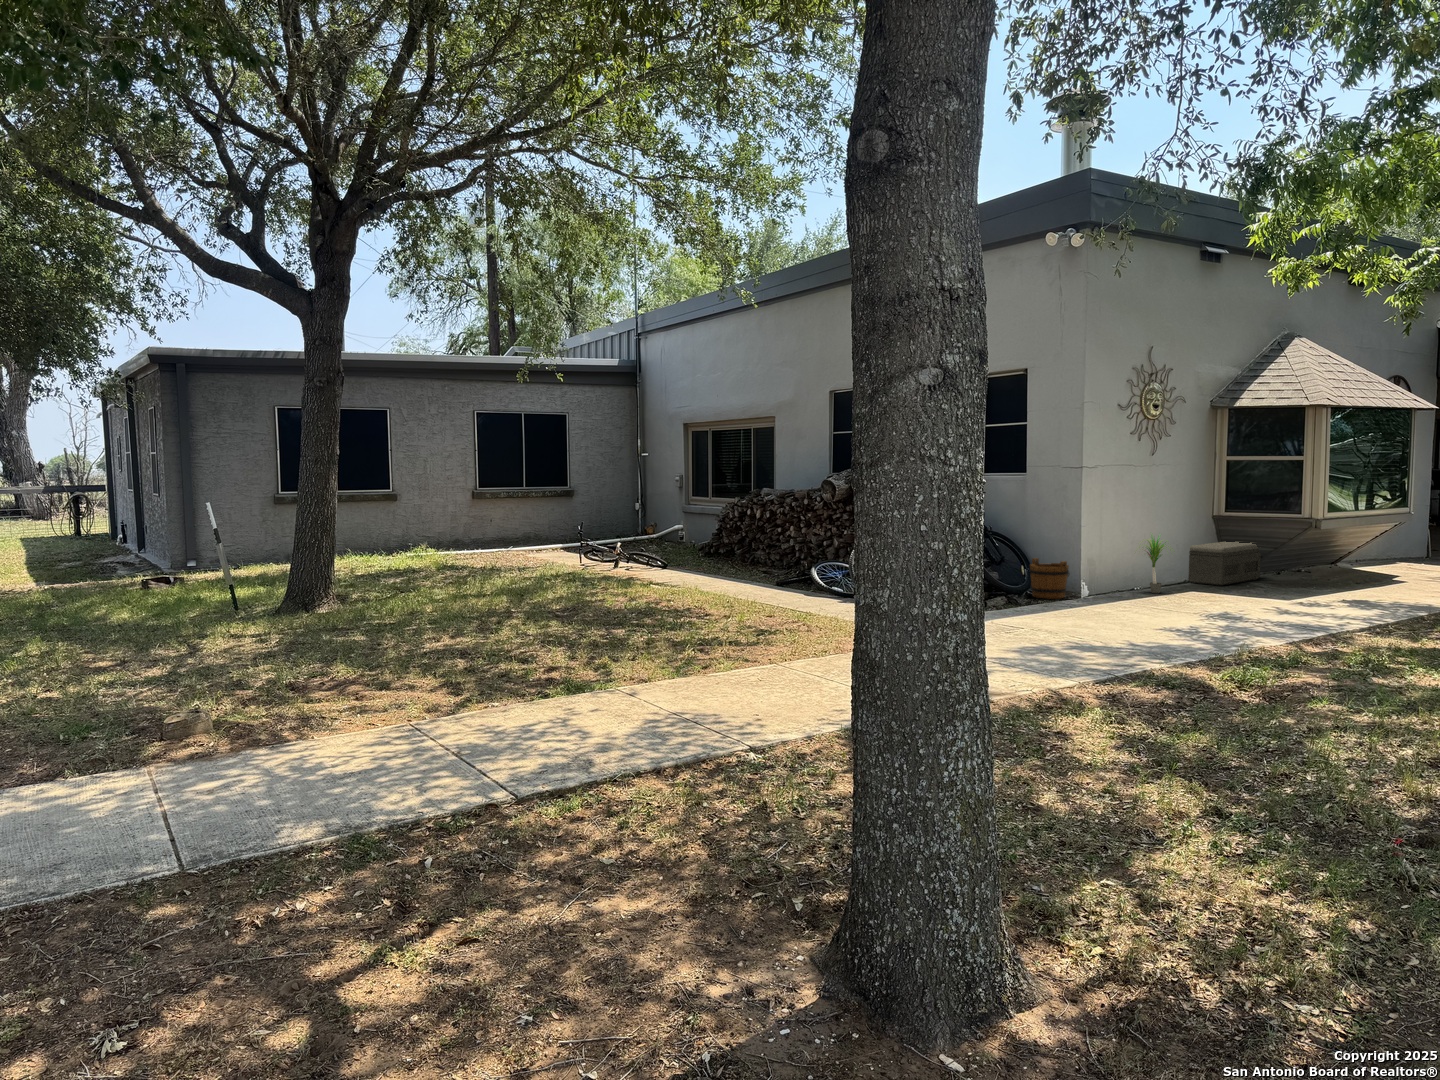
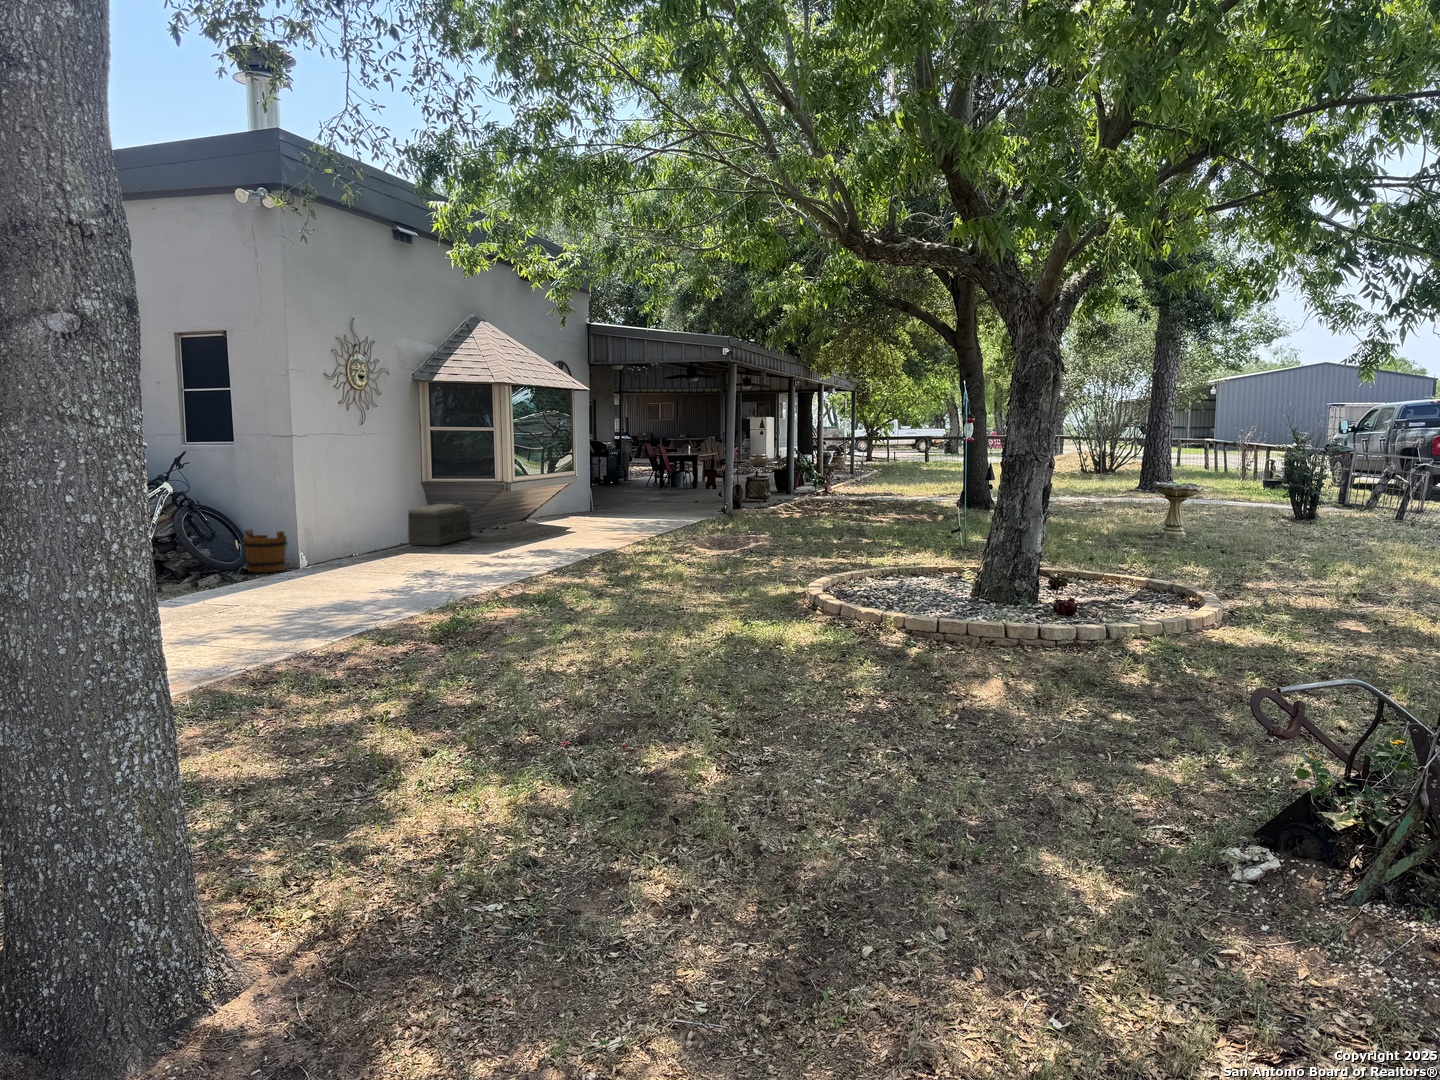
potted plant: present [1145,537,1165,593] -> none [352,494,396,558]

